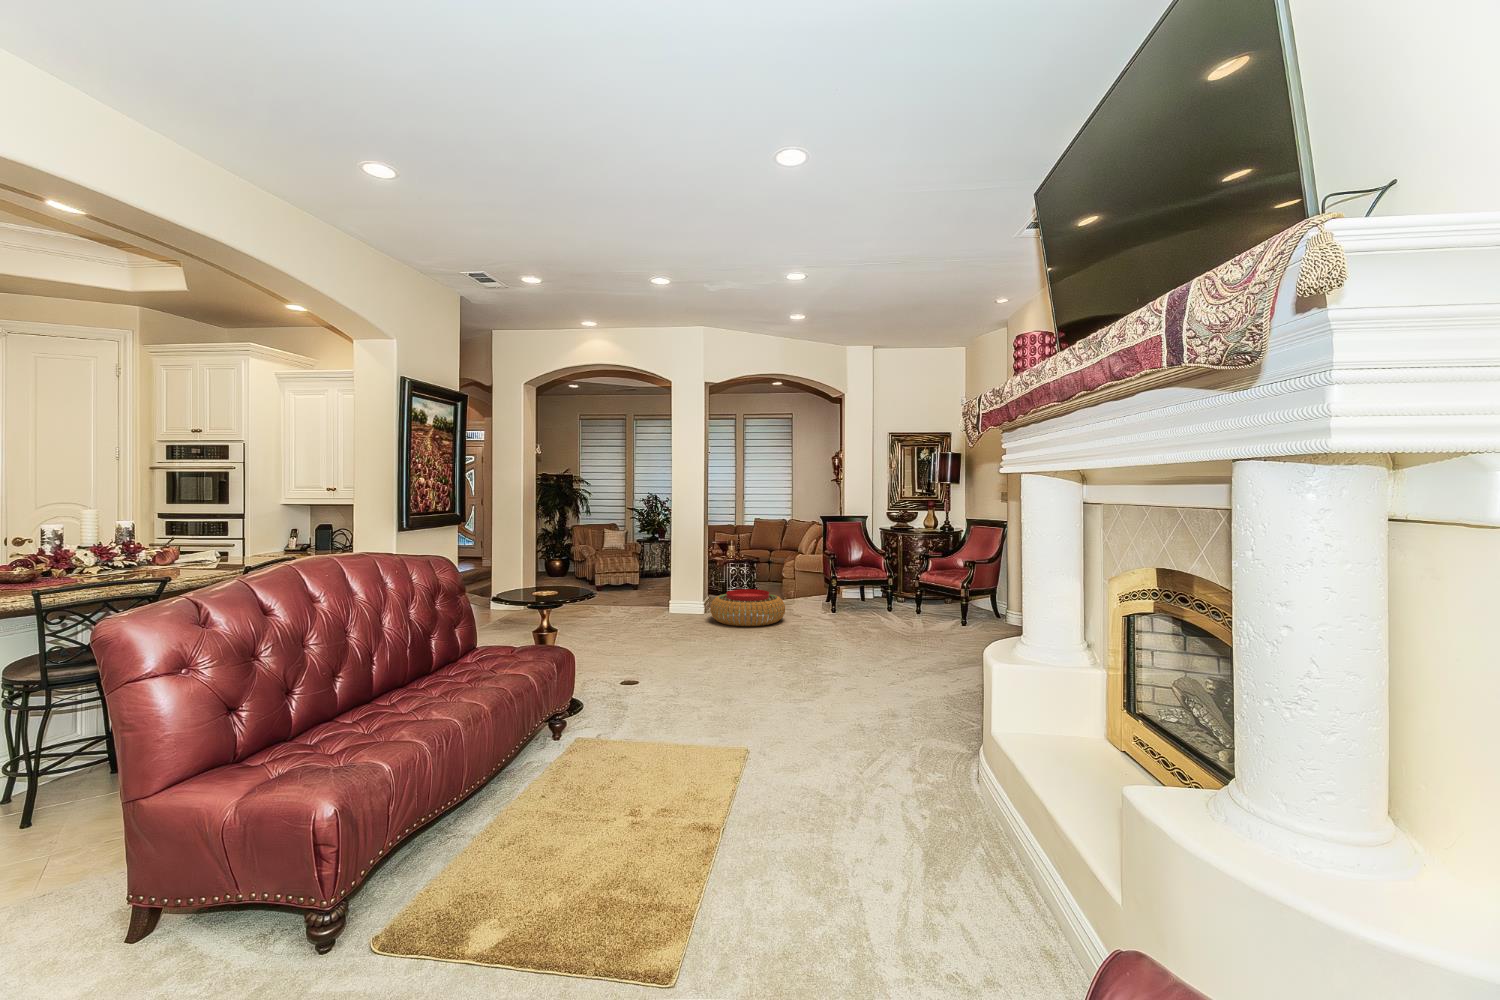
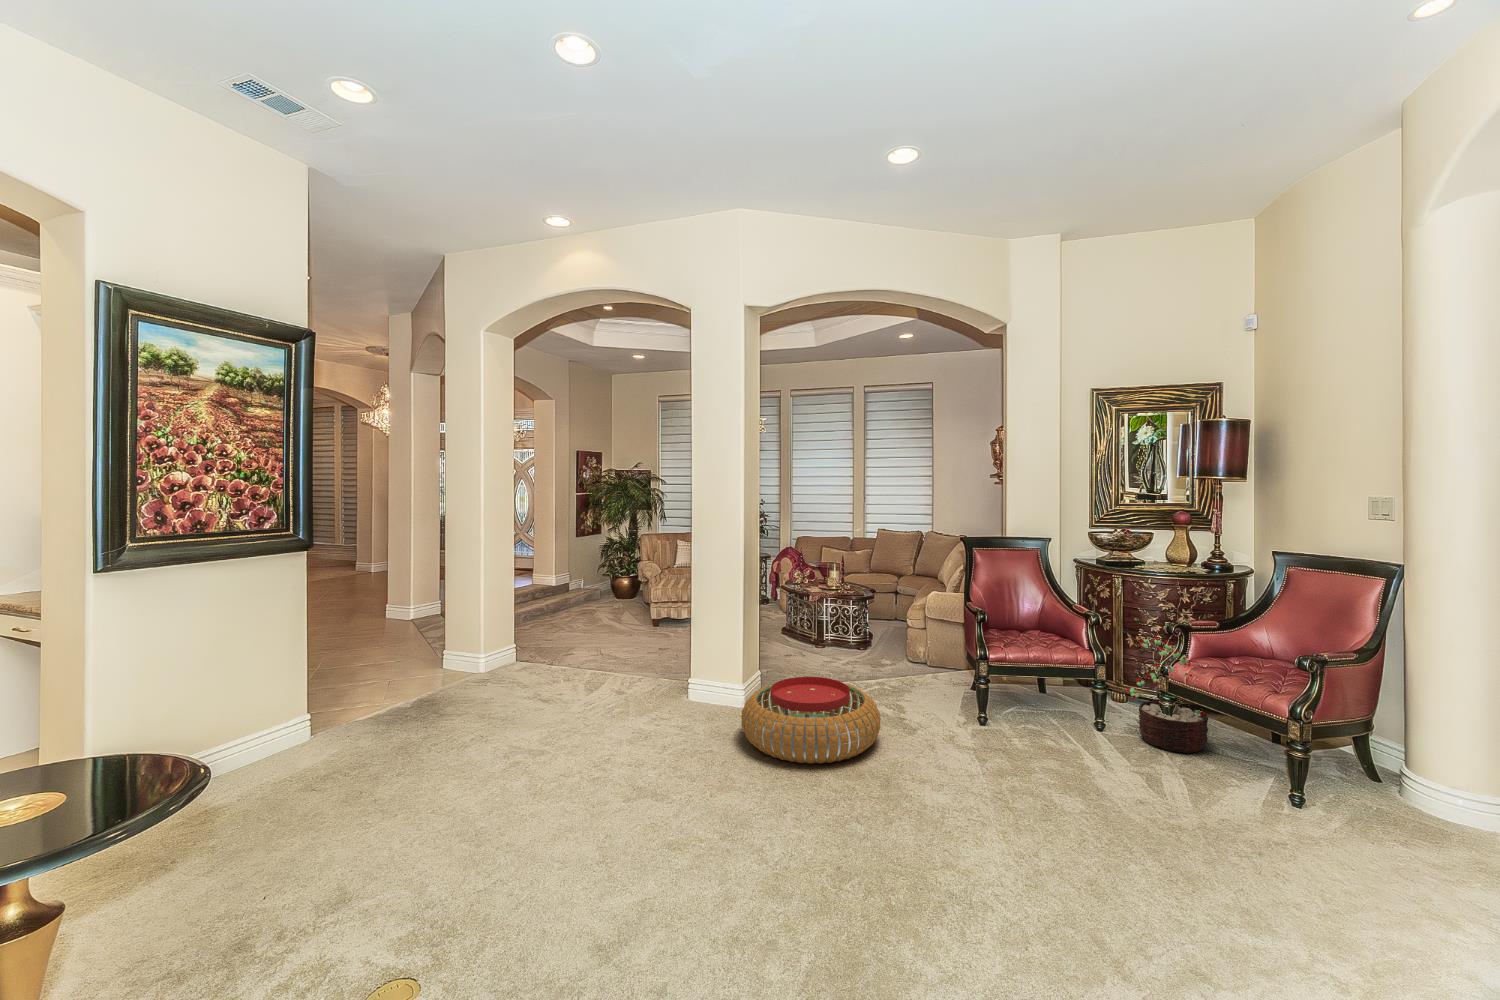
decorative plant: none [902,561,940,615] -> present [1125,636,1208,753]

